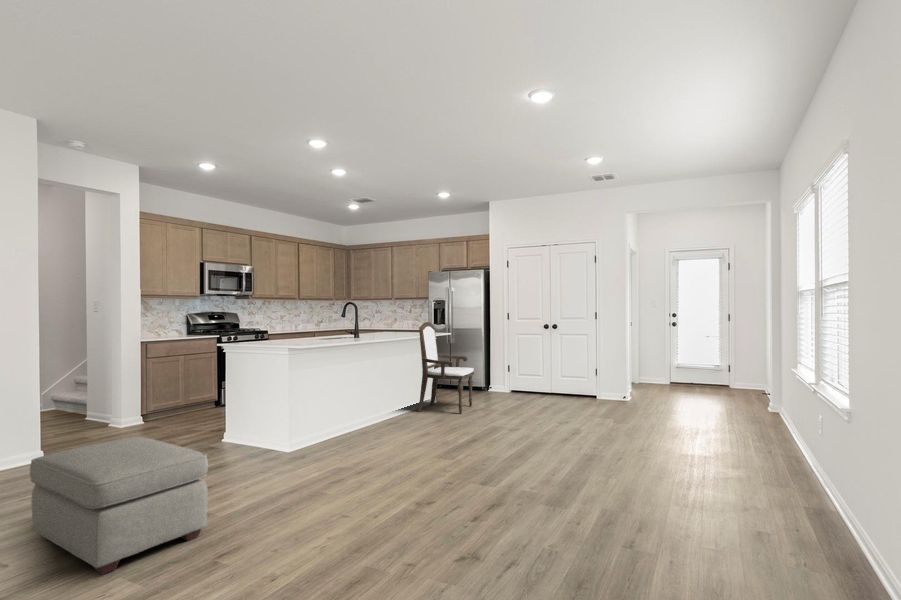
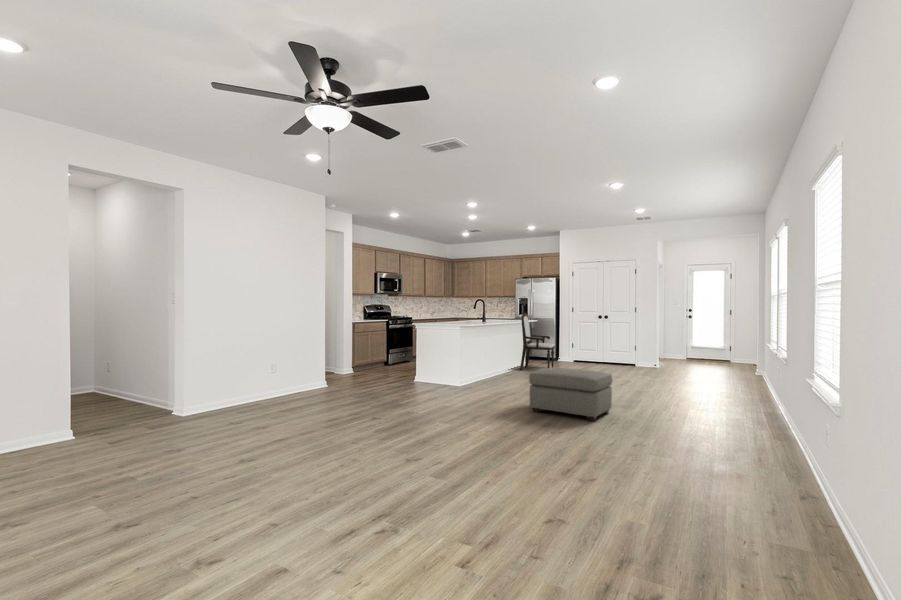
ottoman: present [30,437,208,574] -> present [529,368,612,421]

